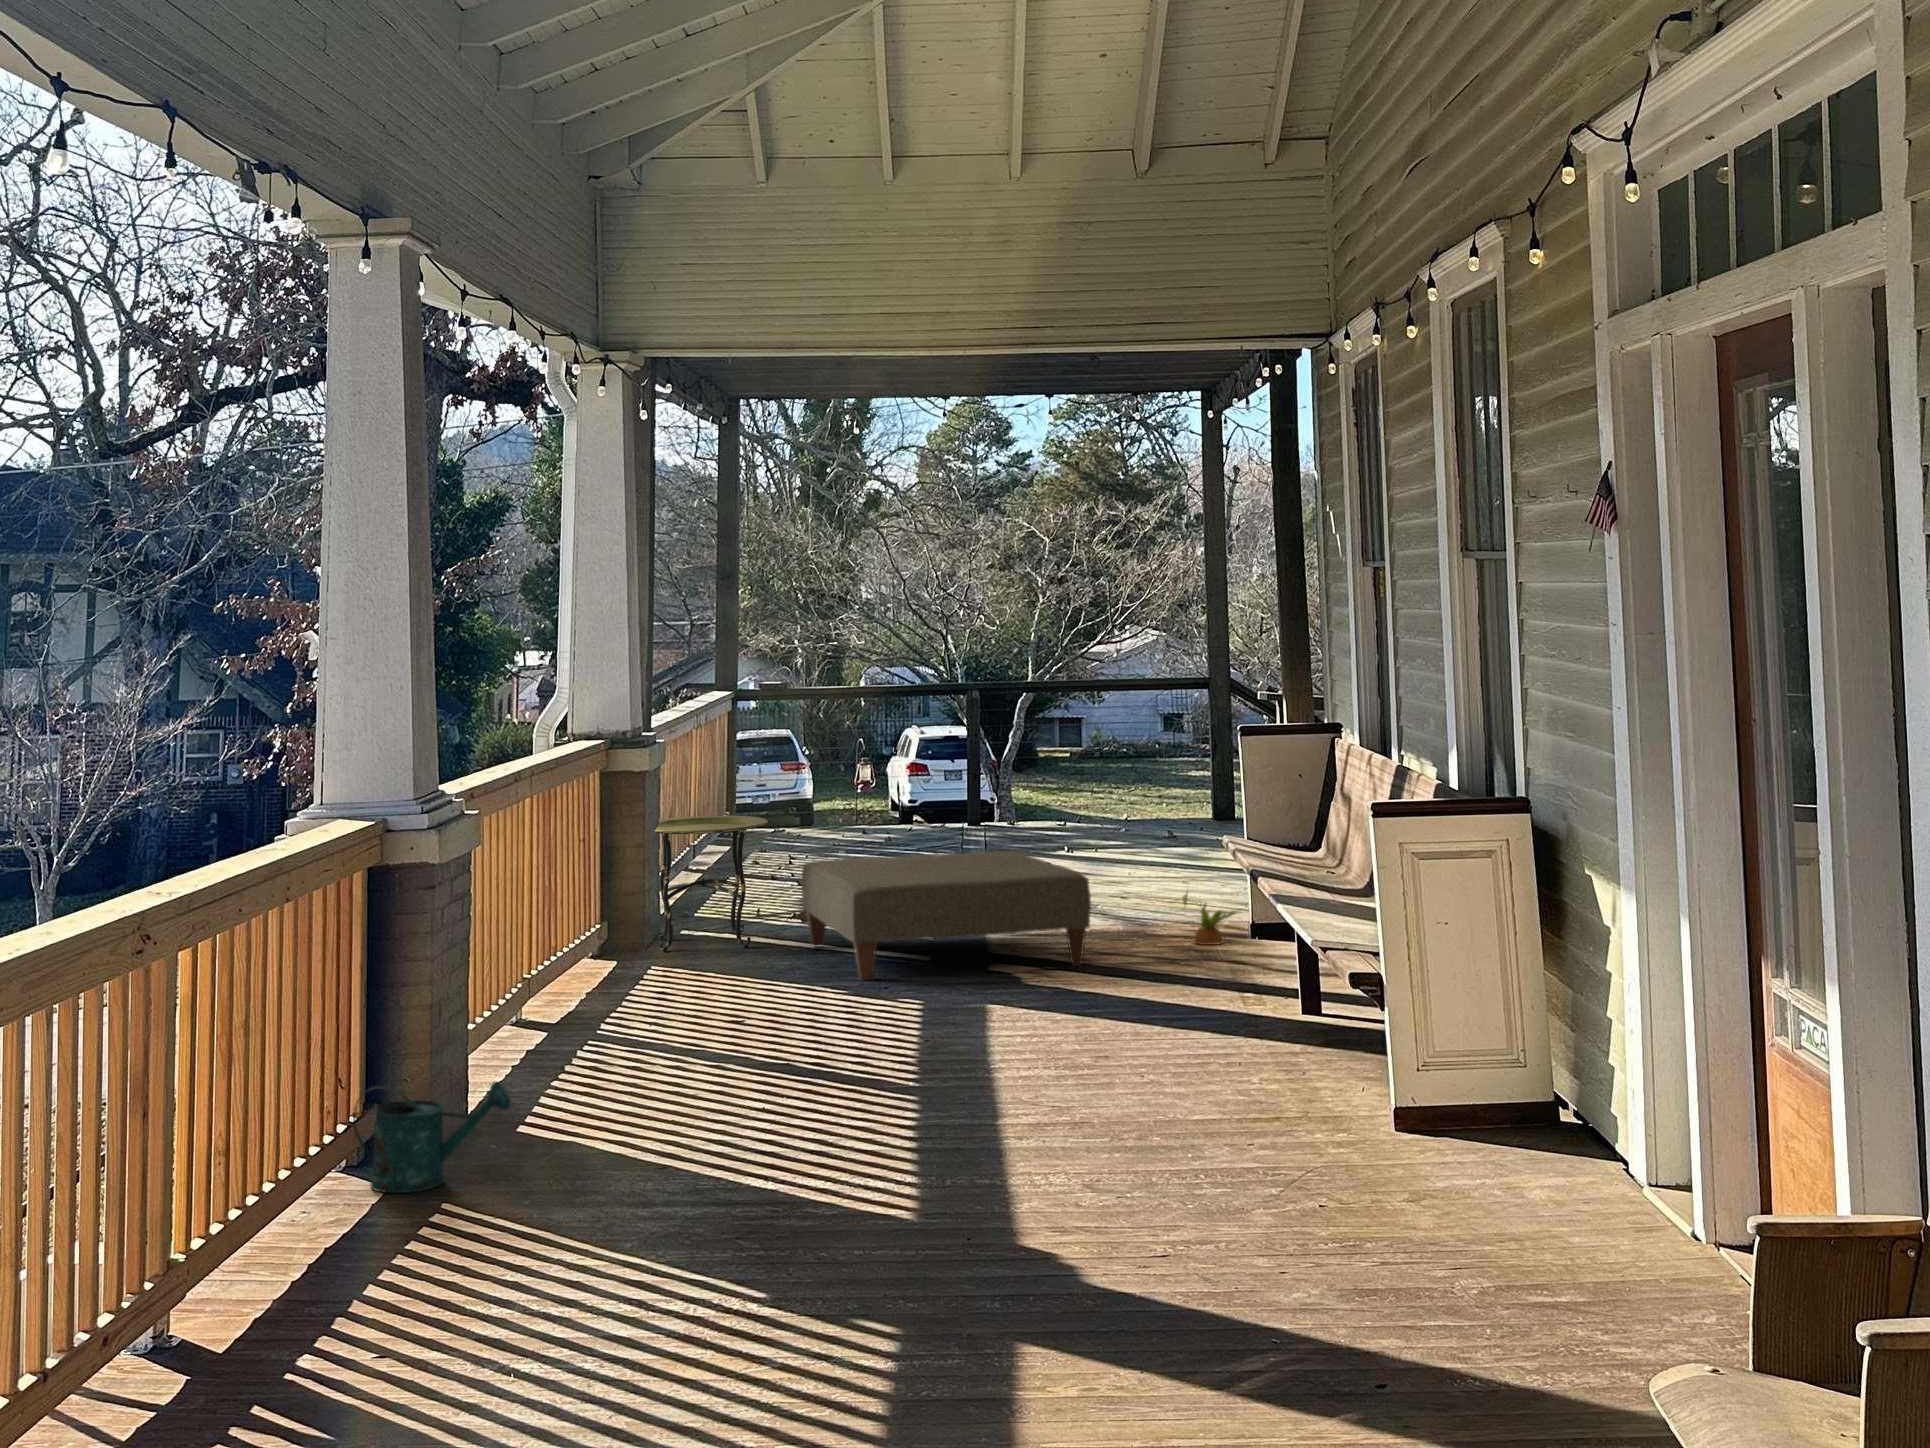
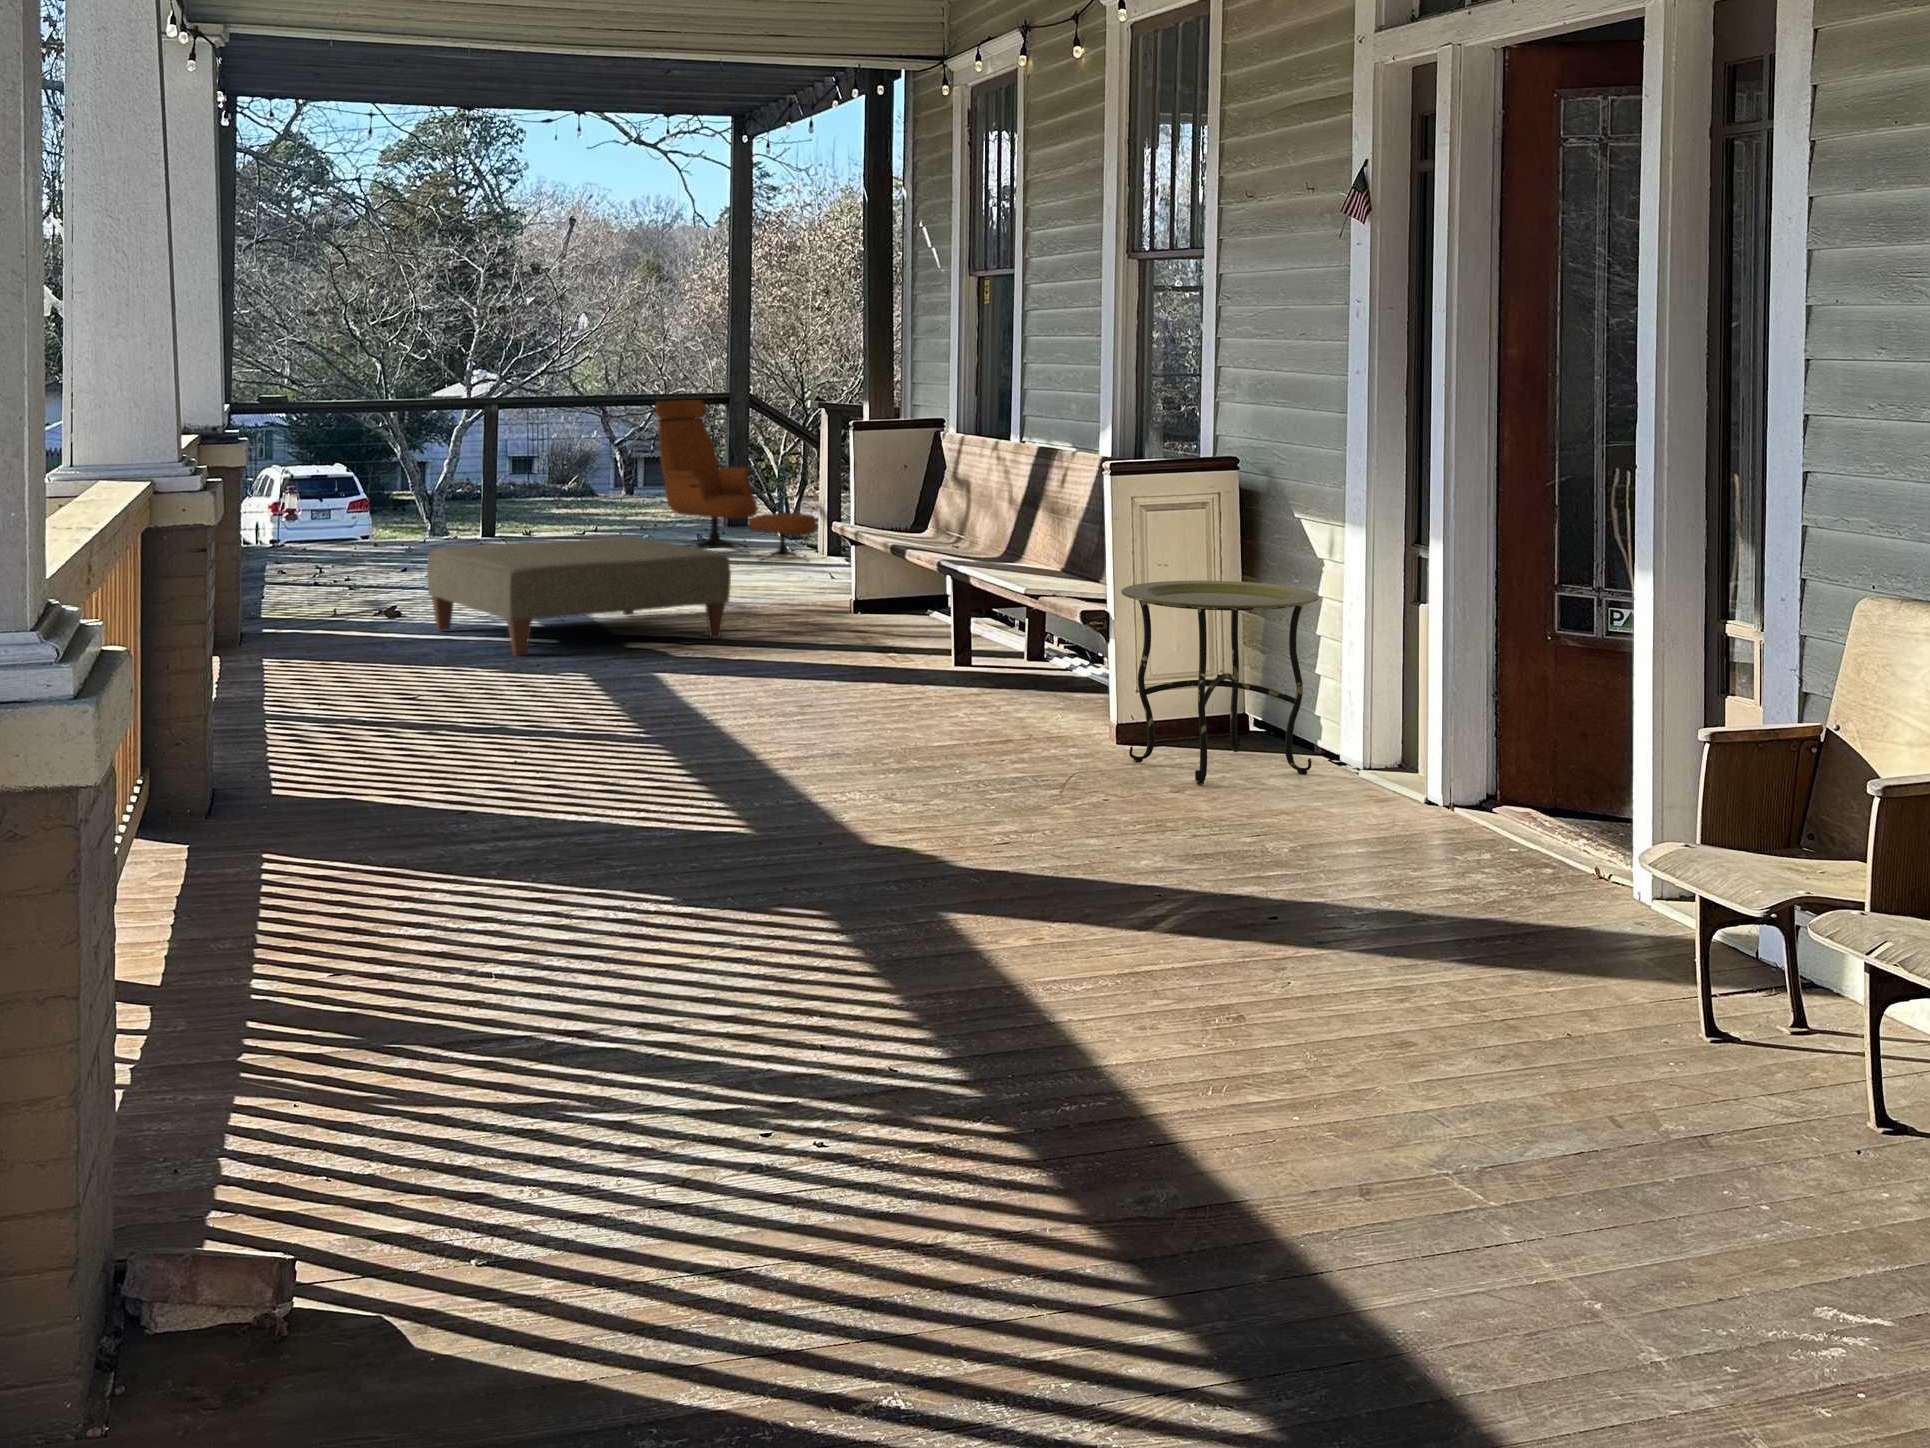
lounge chair: none [1098,694,1262,872] -> present [655,400,817,562]
side table: present [655,816,768,952] -> present [1121,581,1319,785]
decorative plant: present [1182,891,1237,945] -> none [799,562,851,619]
watering can: present [353,1082,510,1193] -> none [157,733,323,845]

